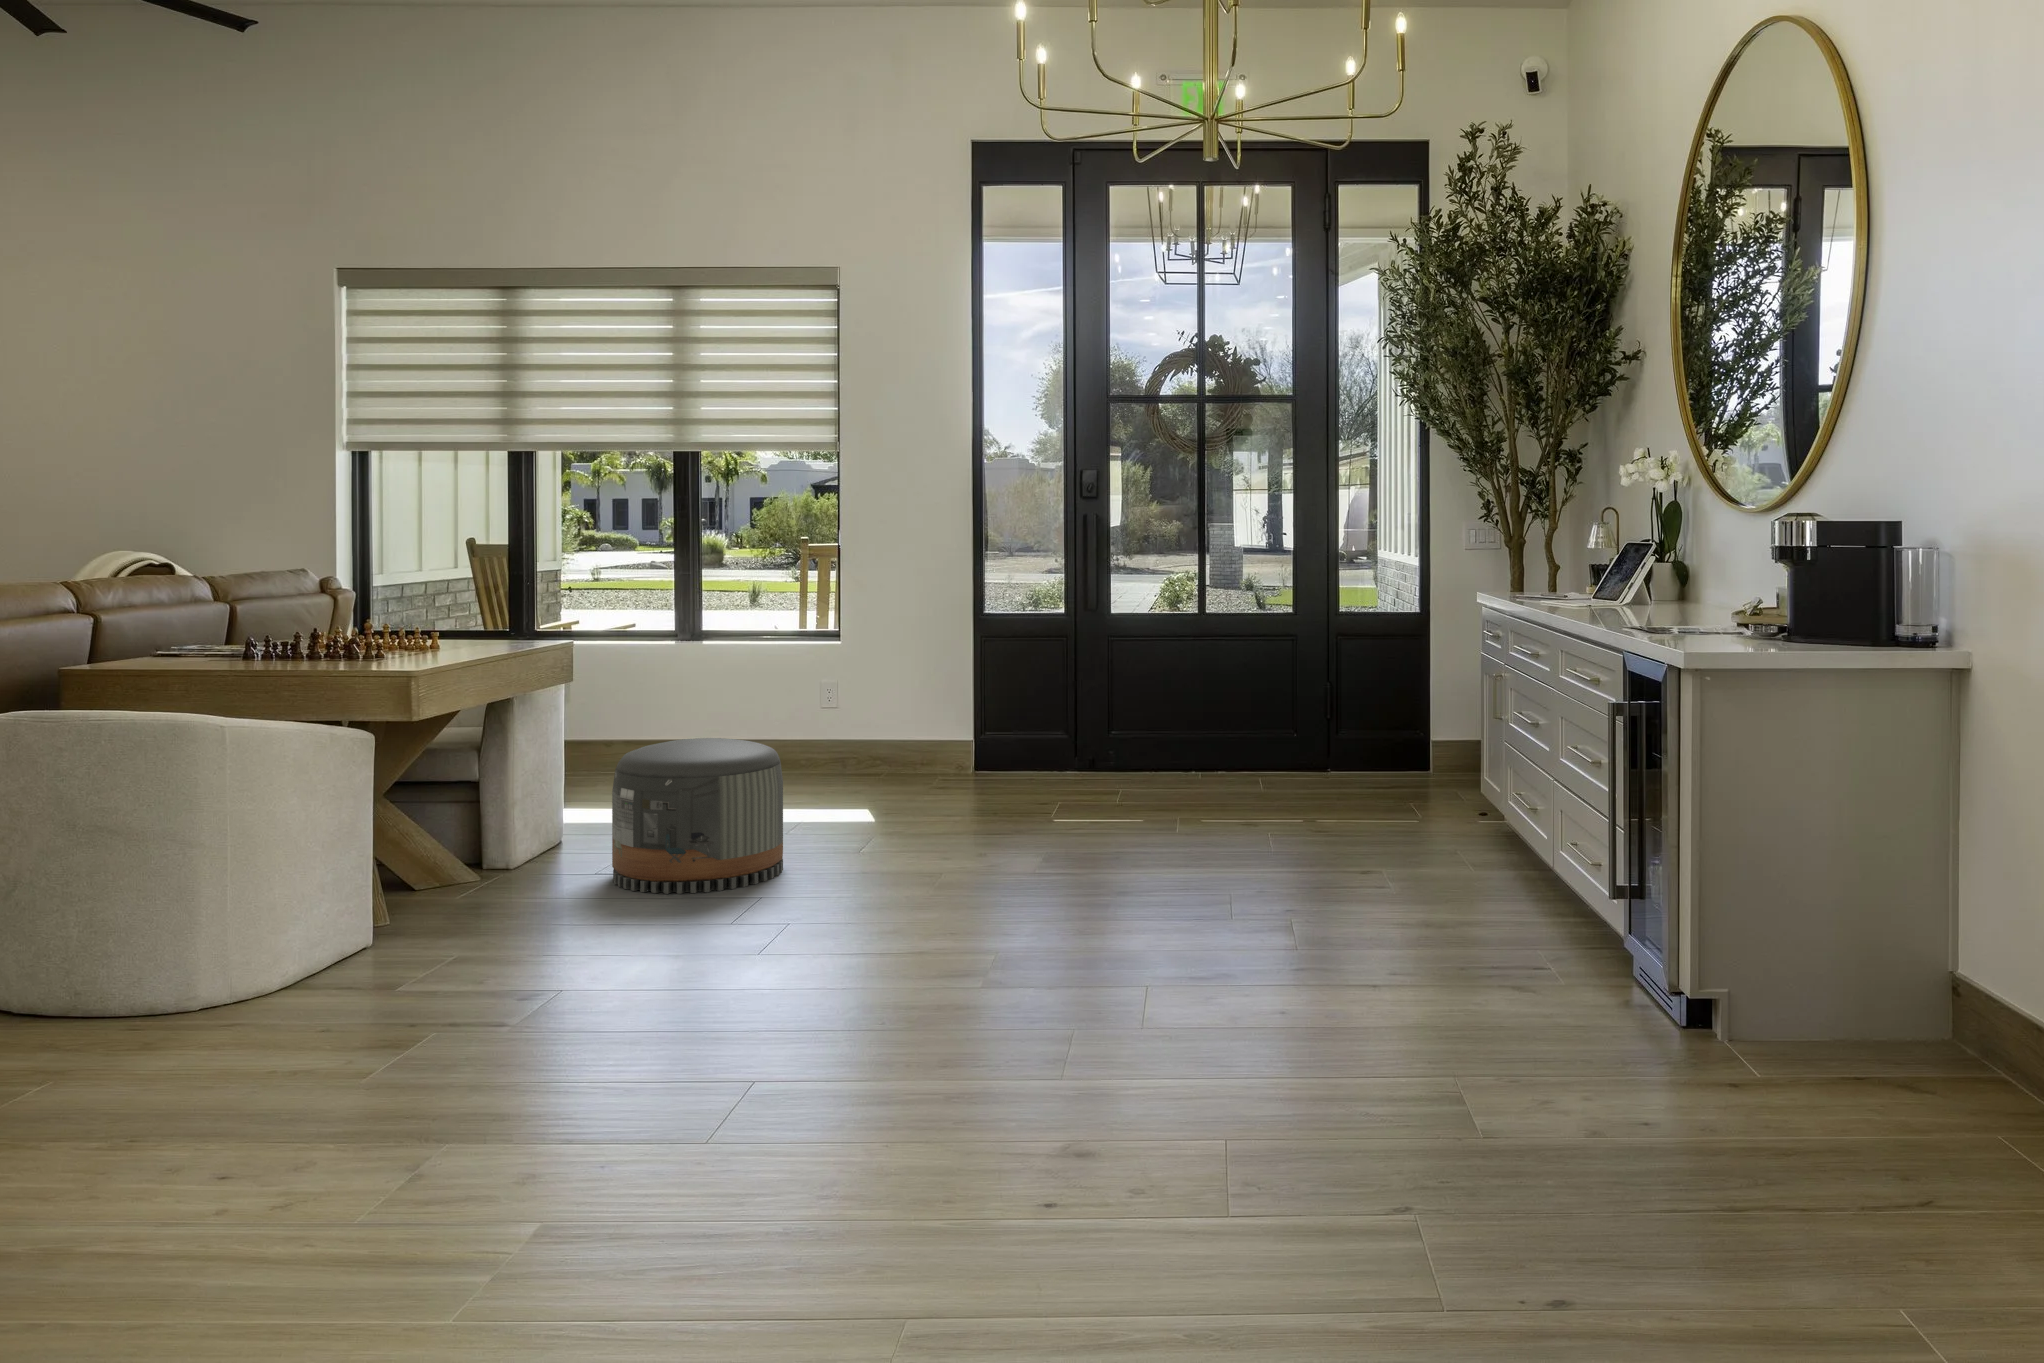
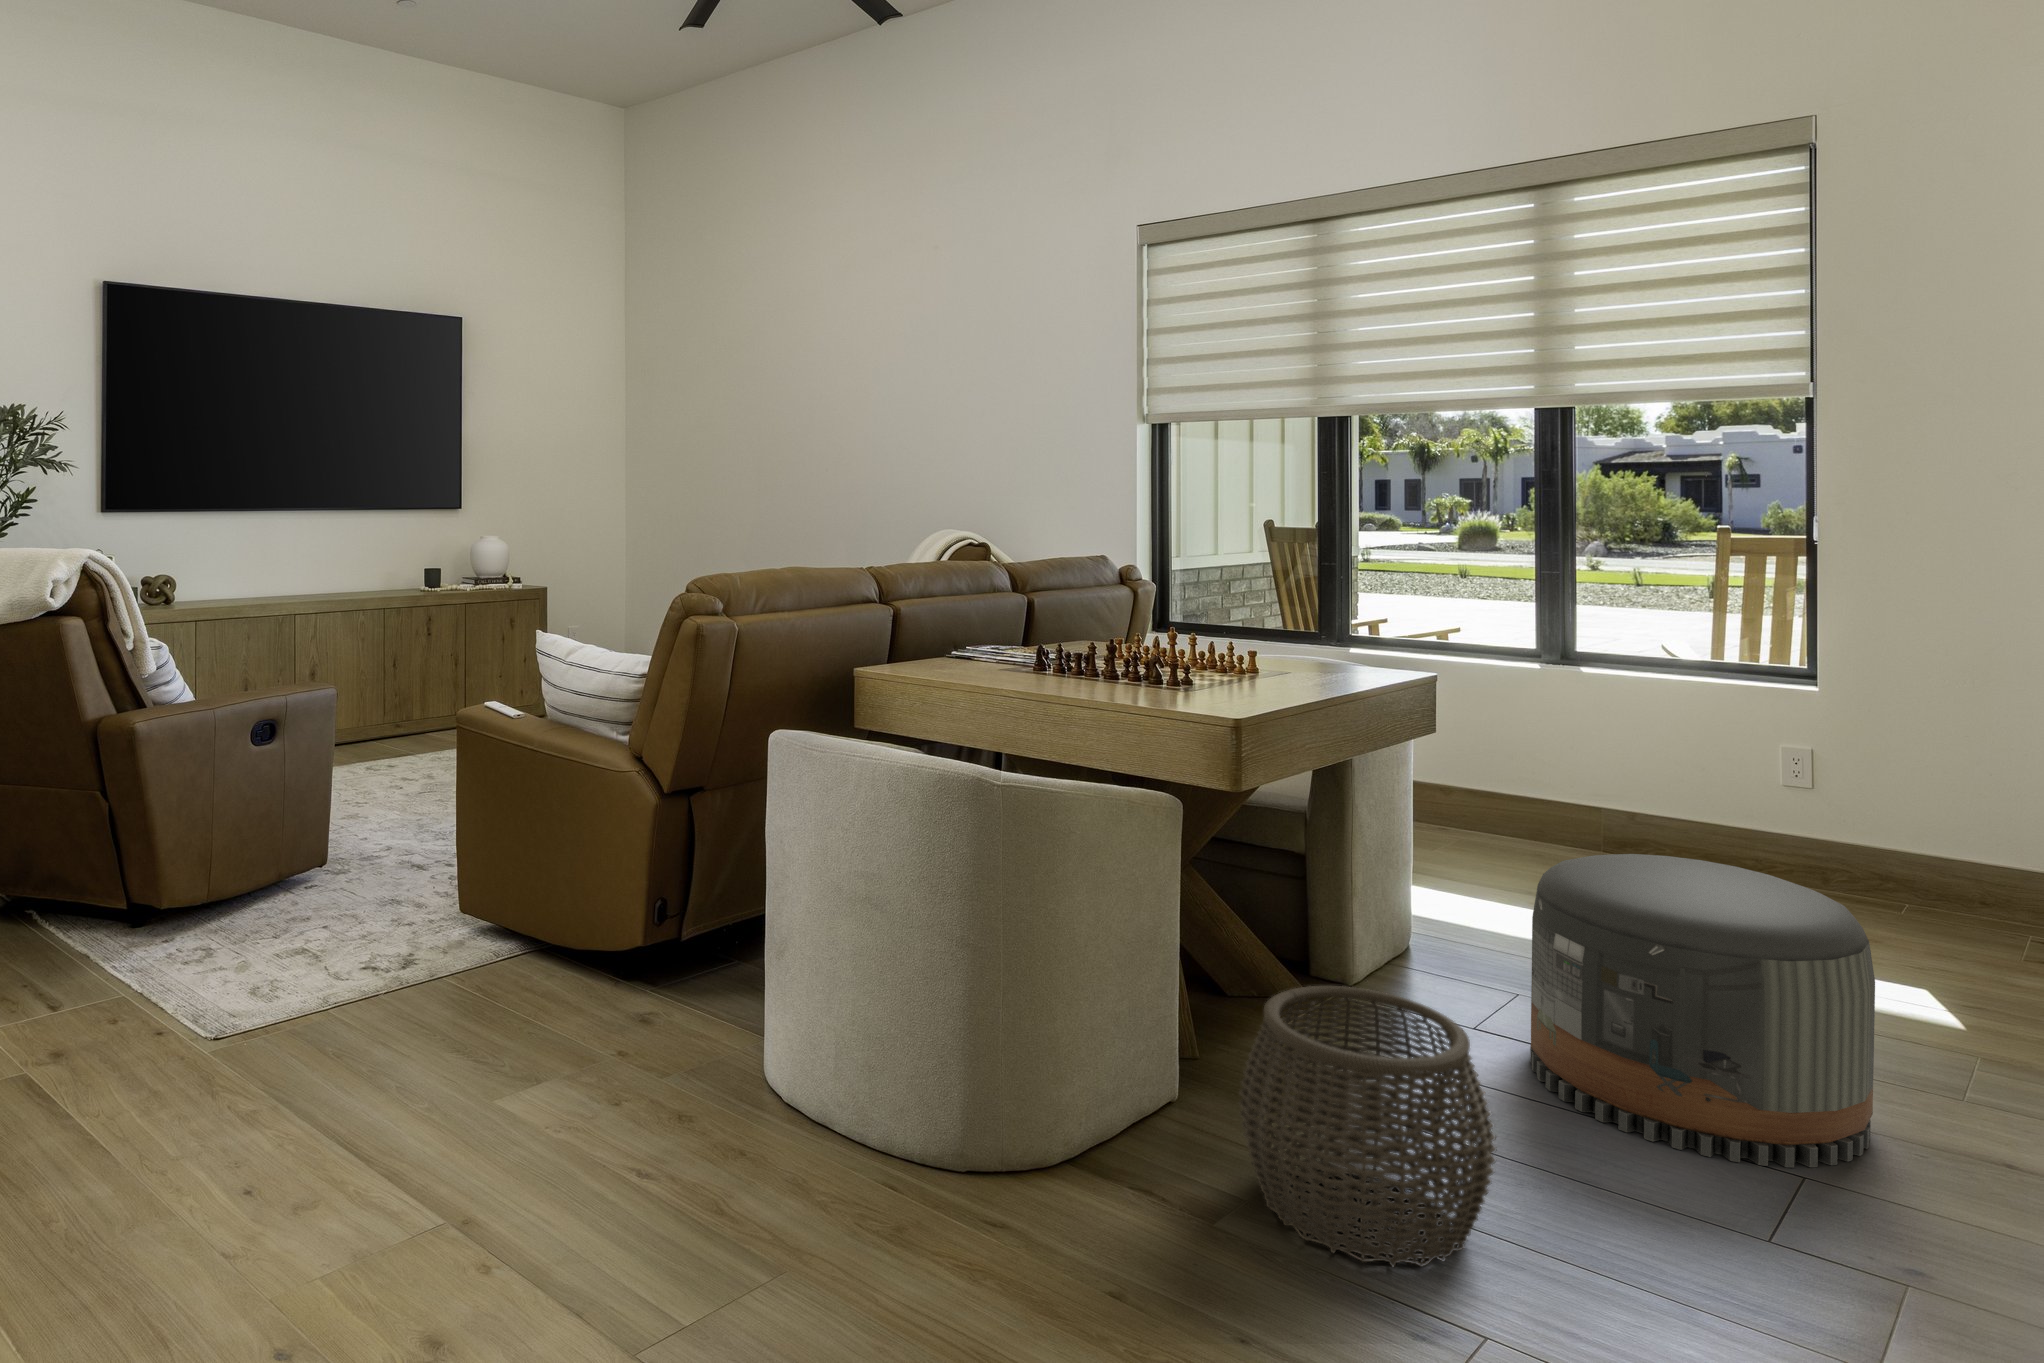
woven basket: none [407,822,560,964] -> present [1239,986,1497,1267]

